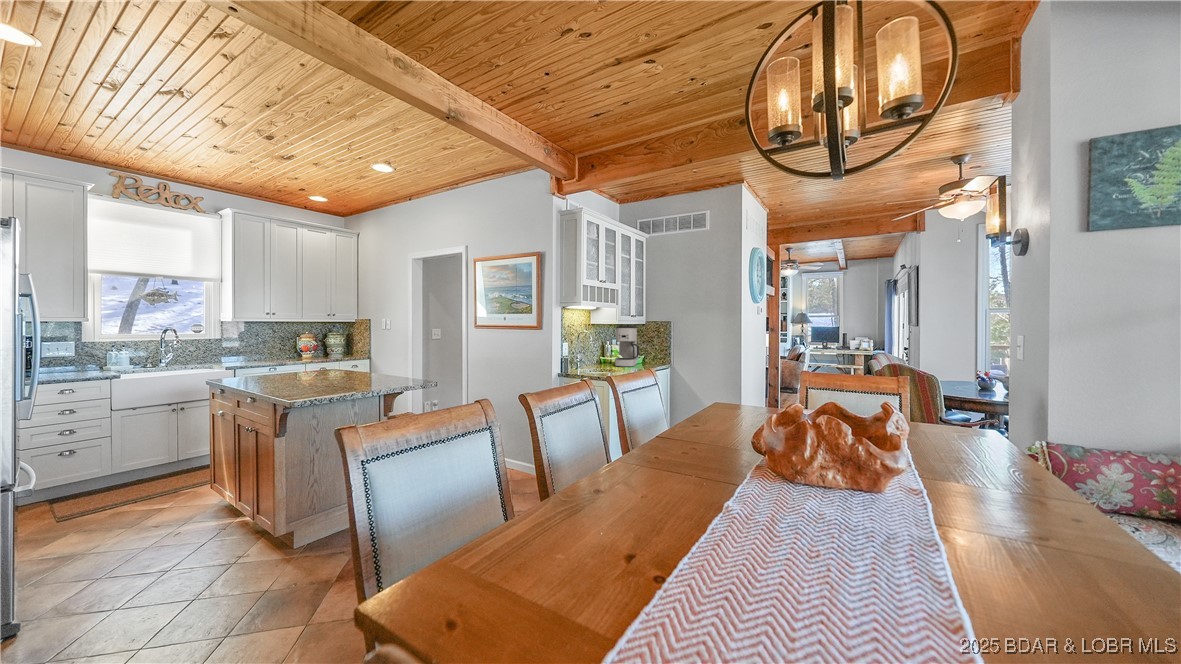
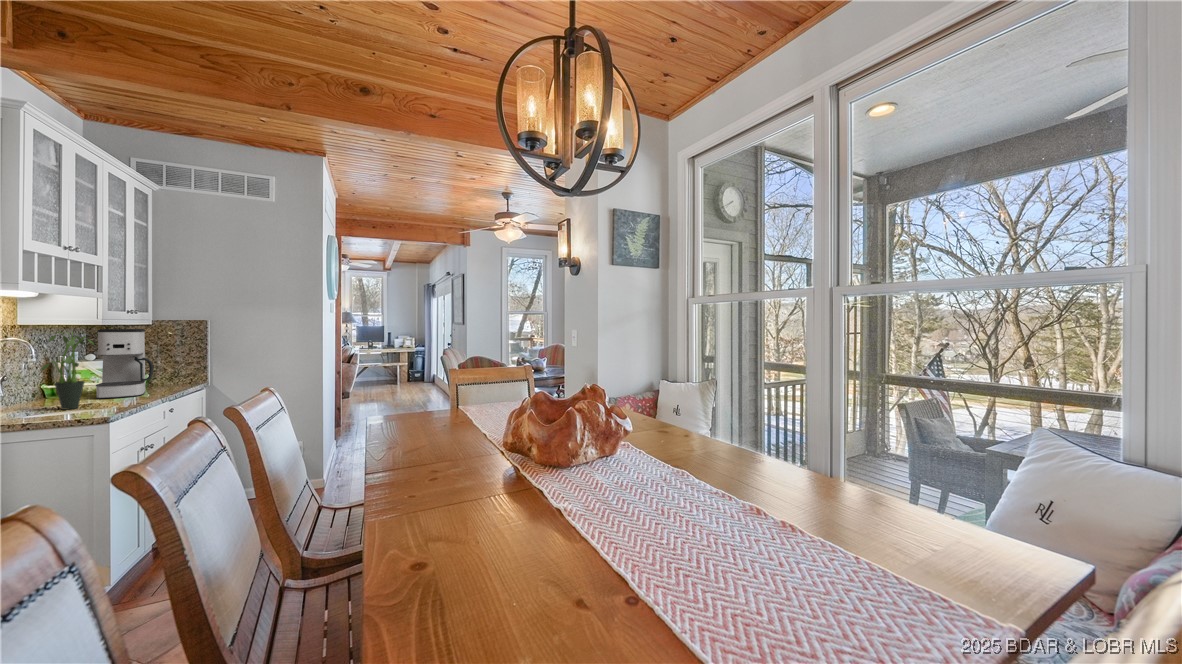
potted plant: none [593,327,611,370] -> present [41,332,94,409]

